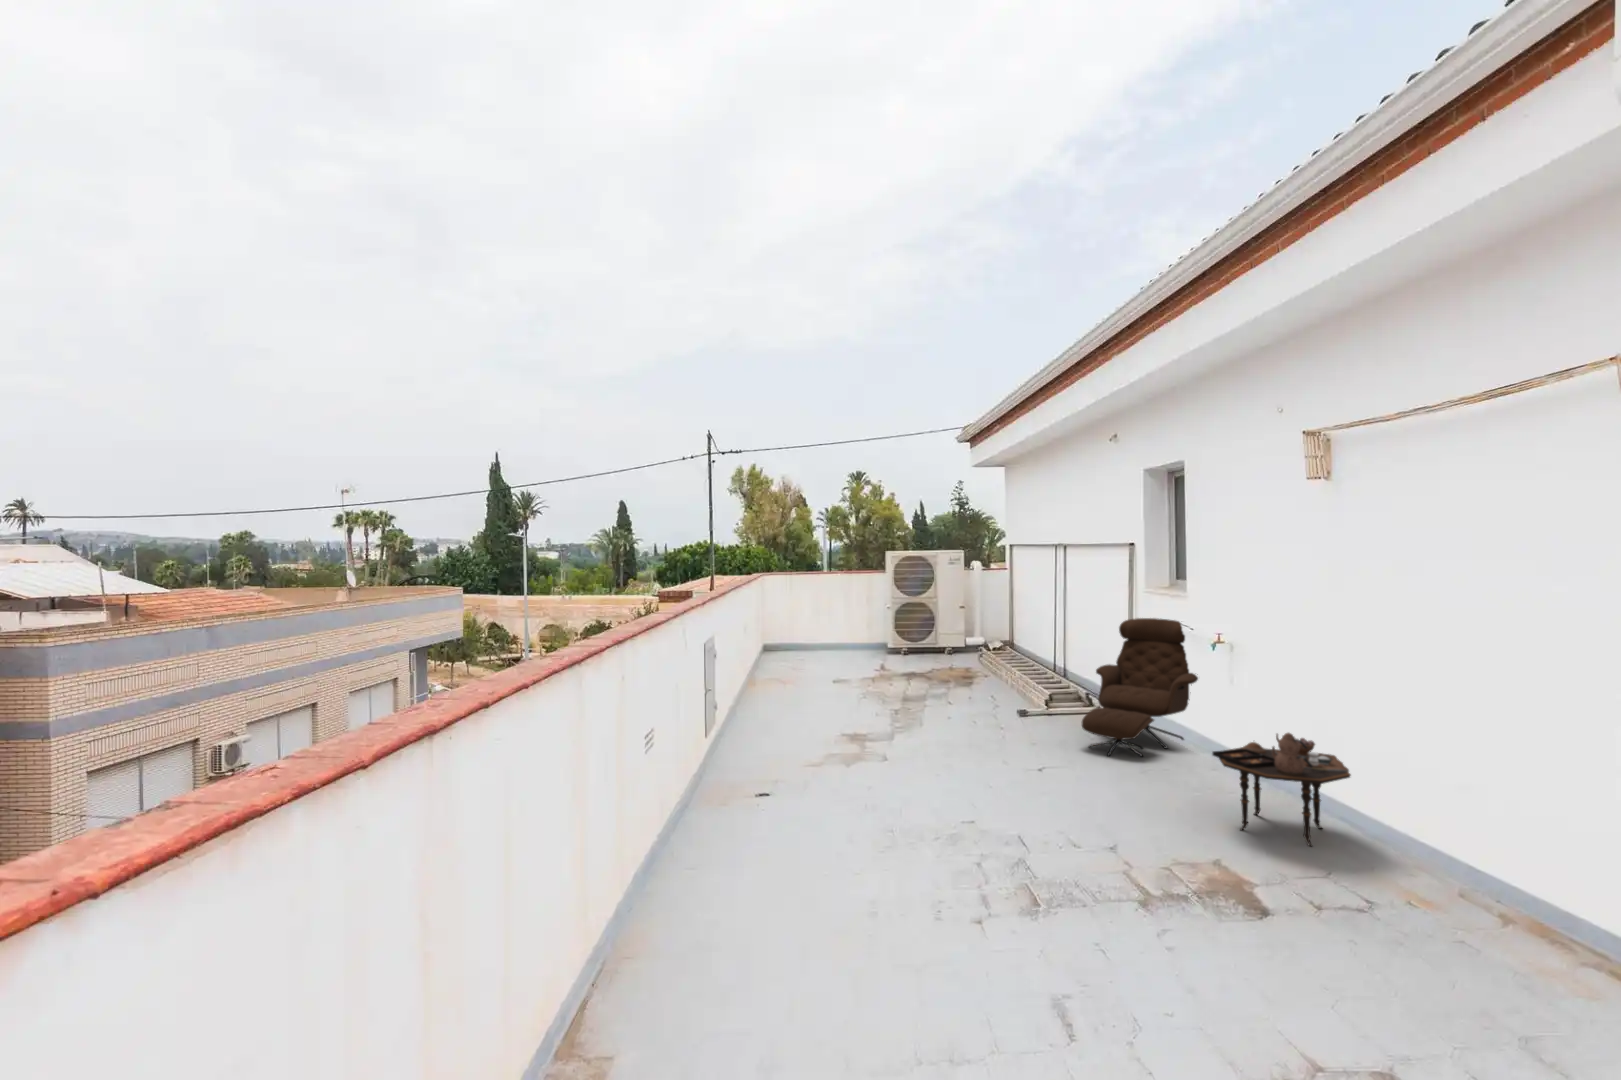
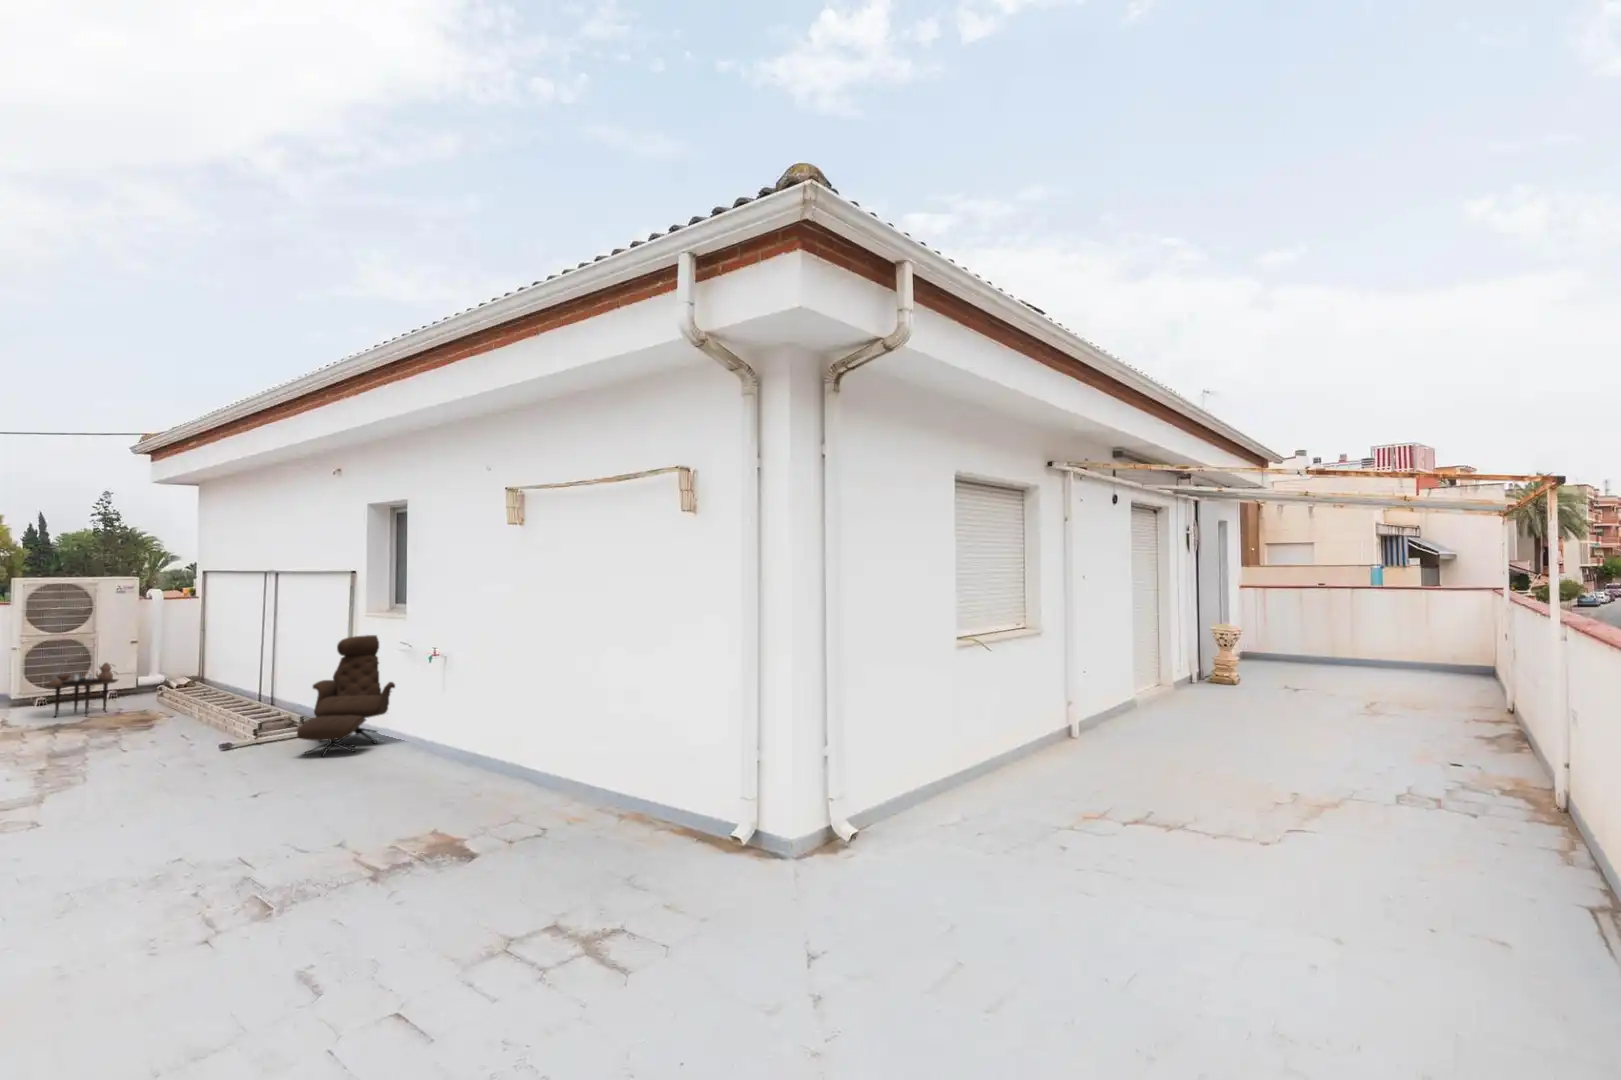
side table: present [1212,733,1351,846] -> present [45,663,118,718]

